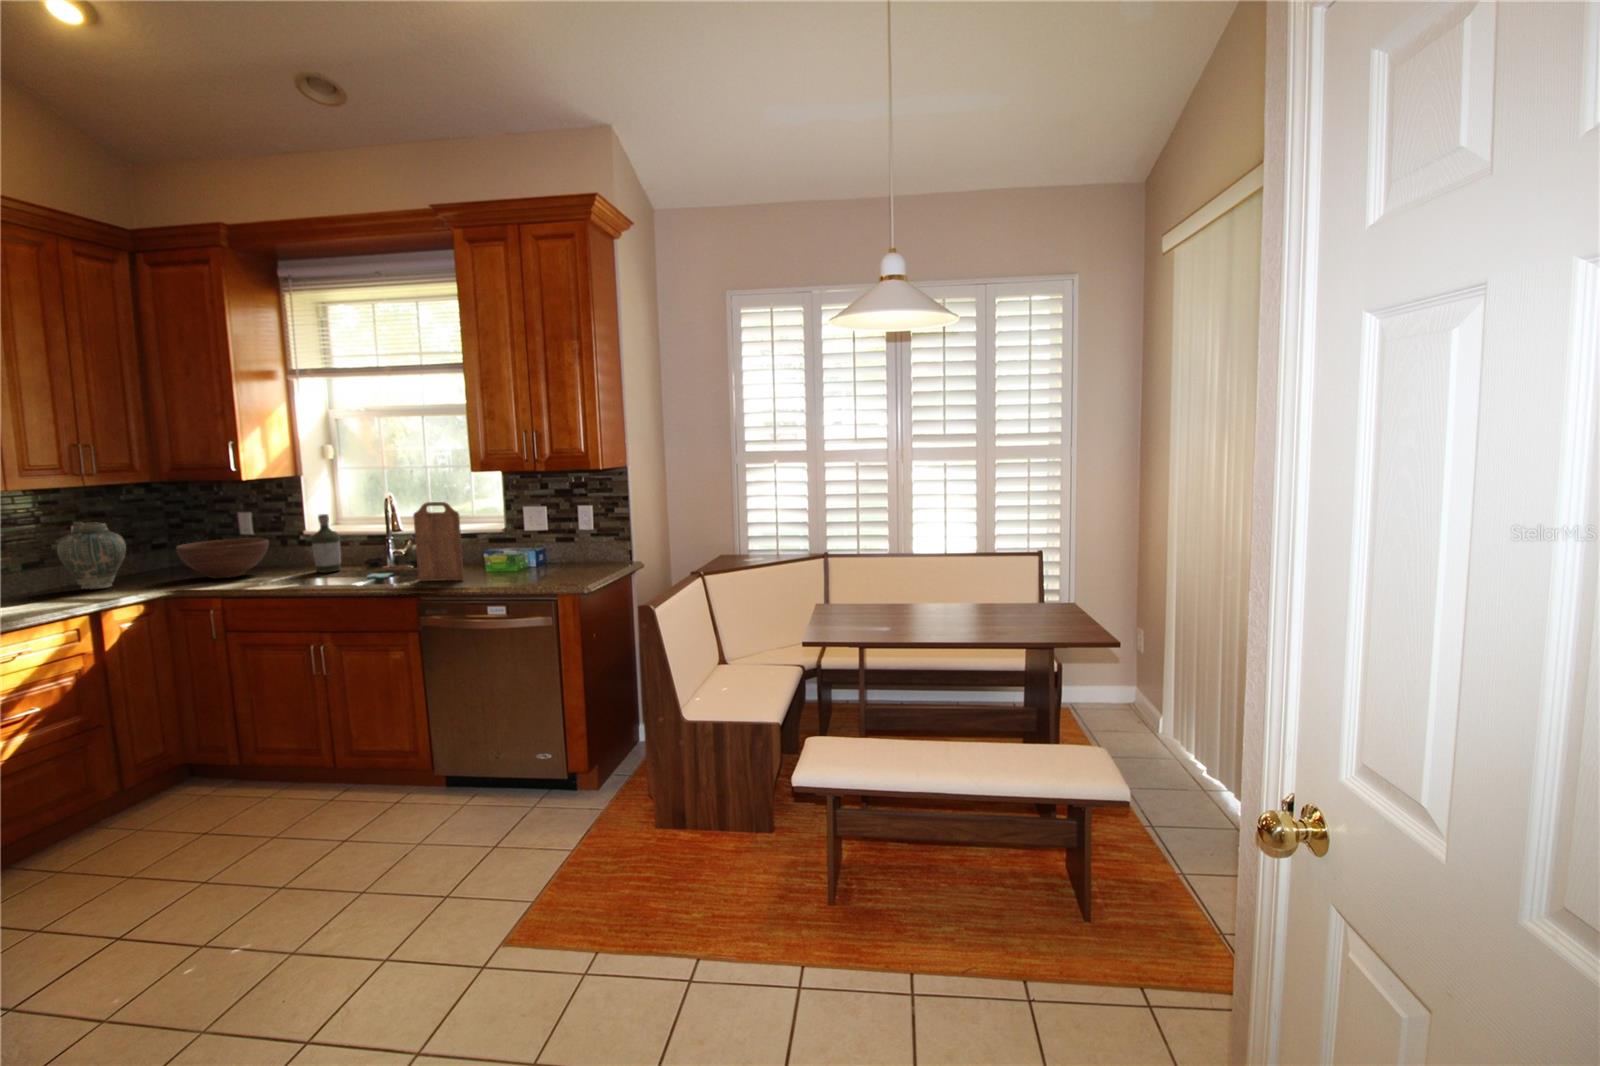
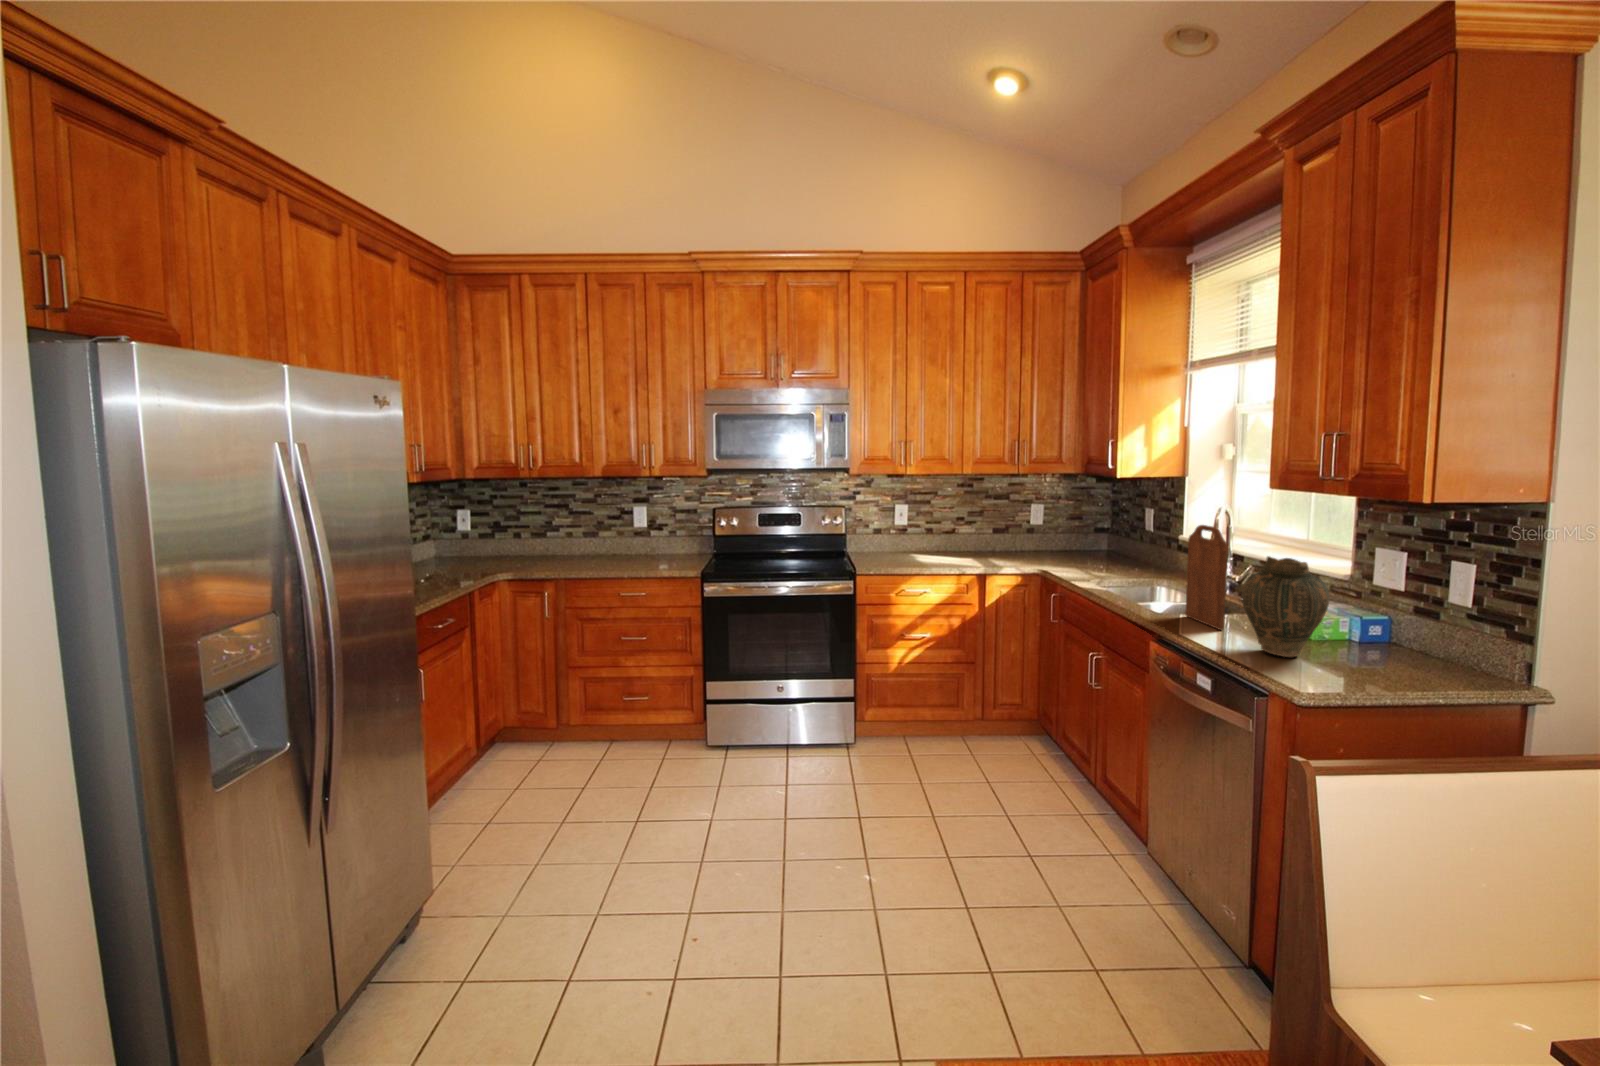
bottle: present [311,514,341,573] -> none [1153,520,1187,583]
vase: present [57,522,126,589] -> present [1241,556,1329,657]
fruit bowl: present [176,538,269,578] -> none [1064,531,1138,568]

